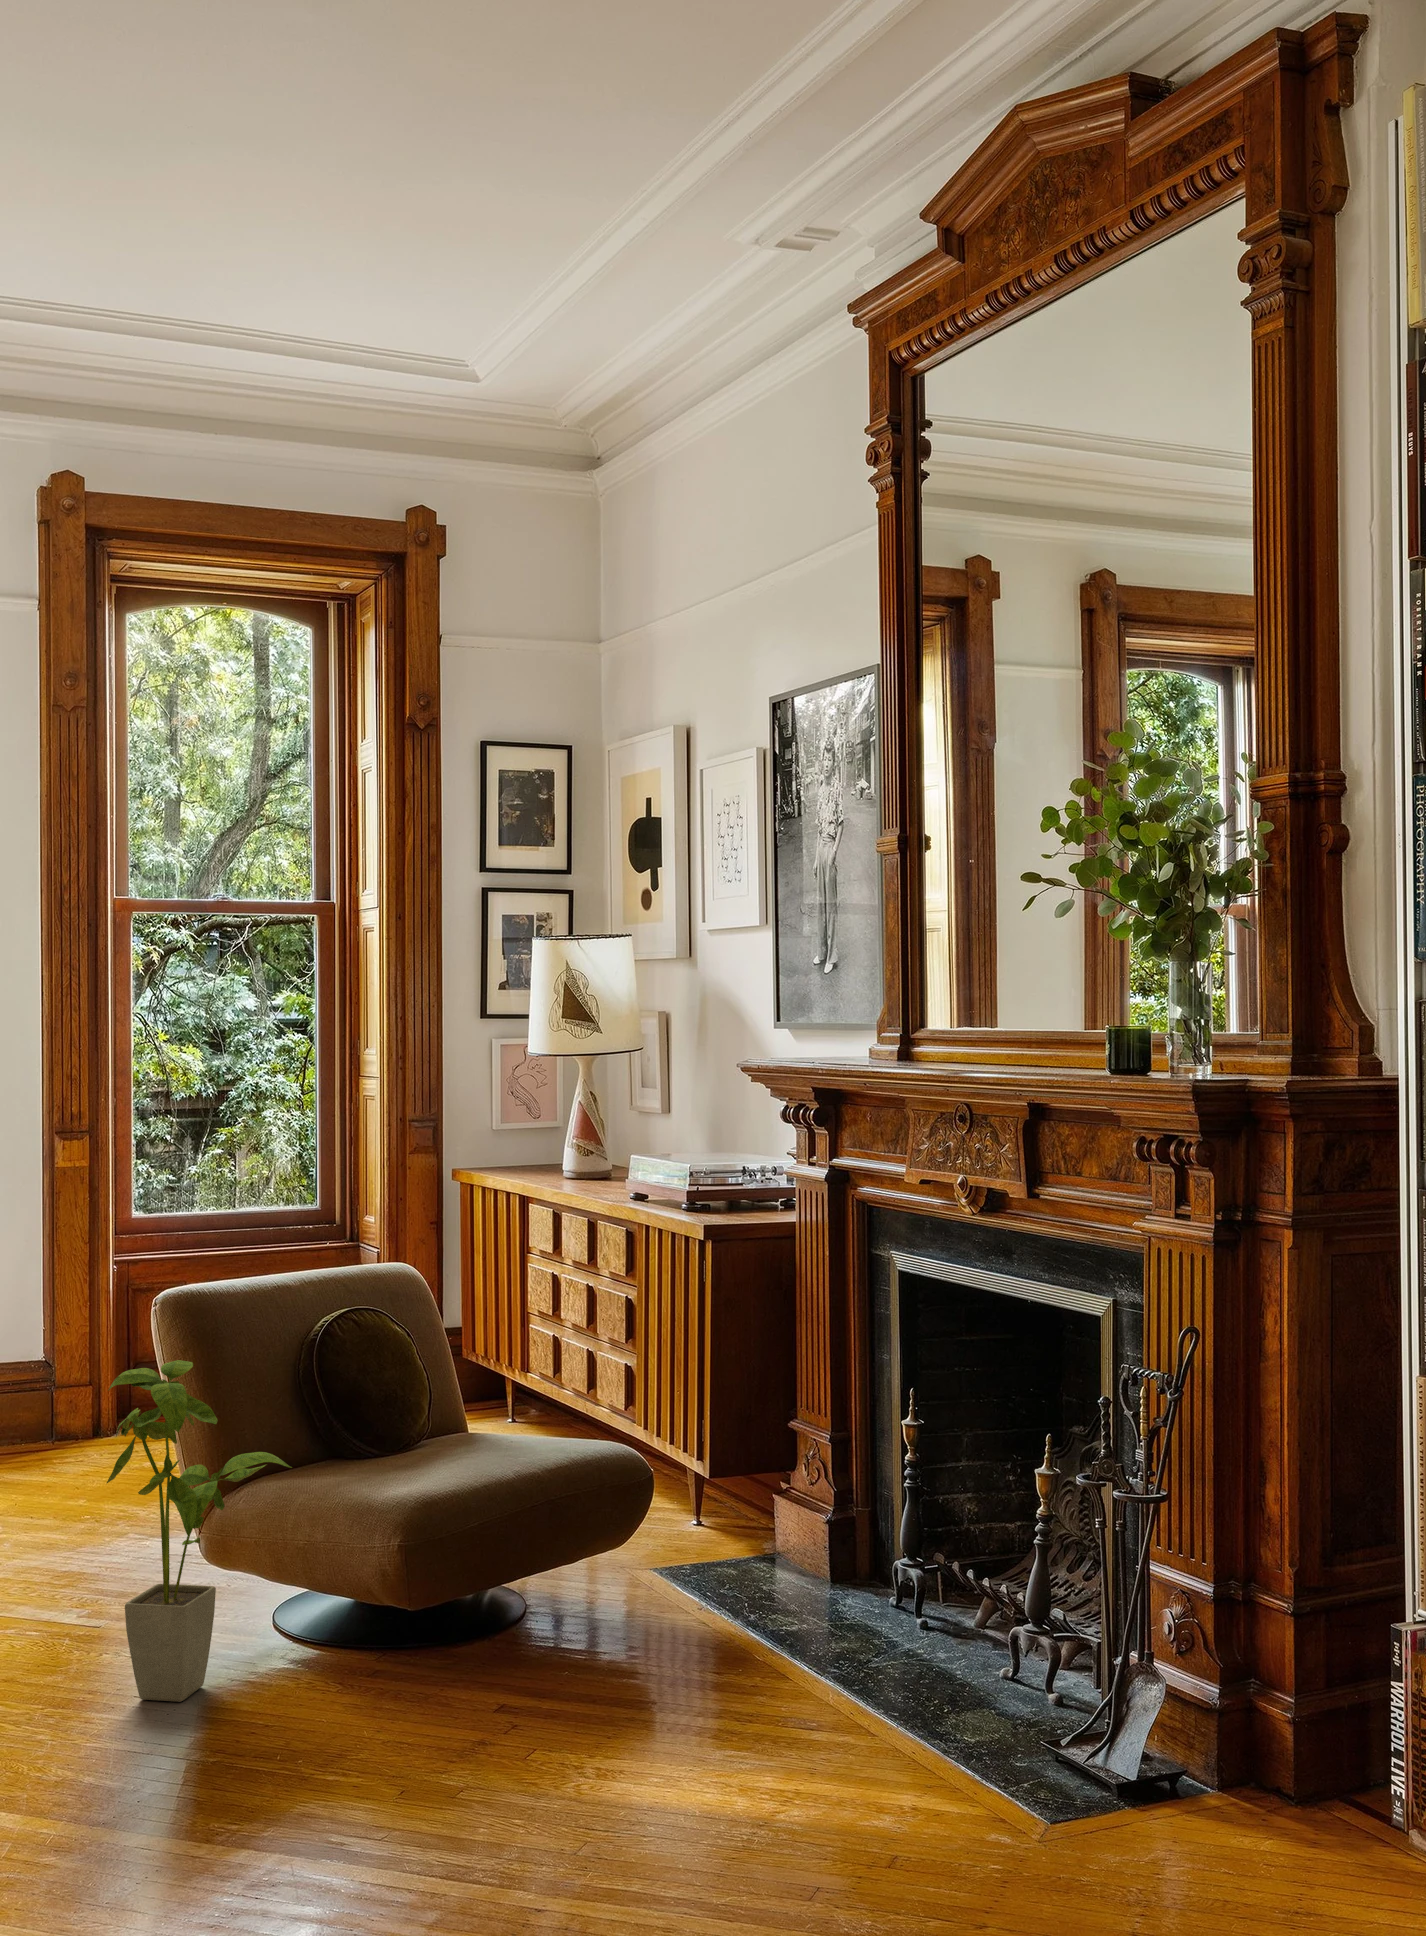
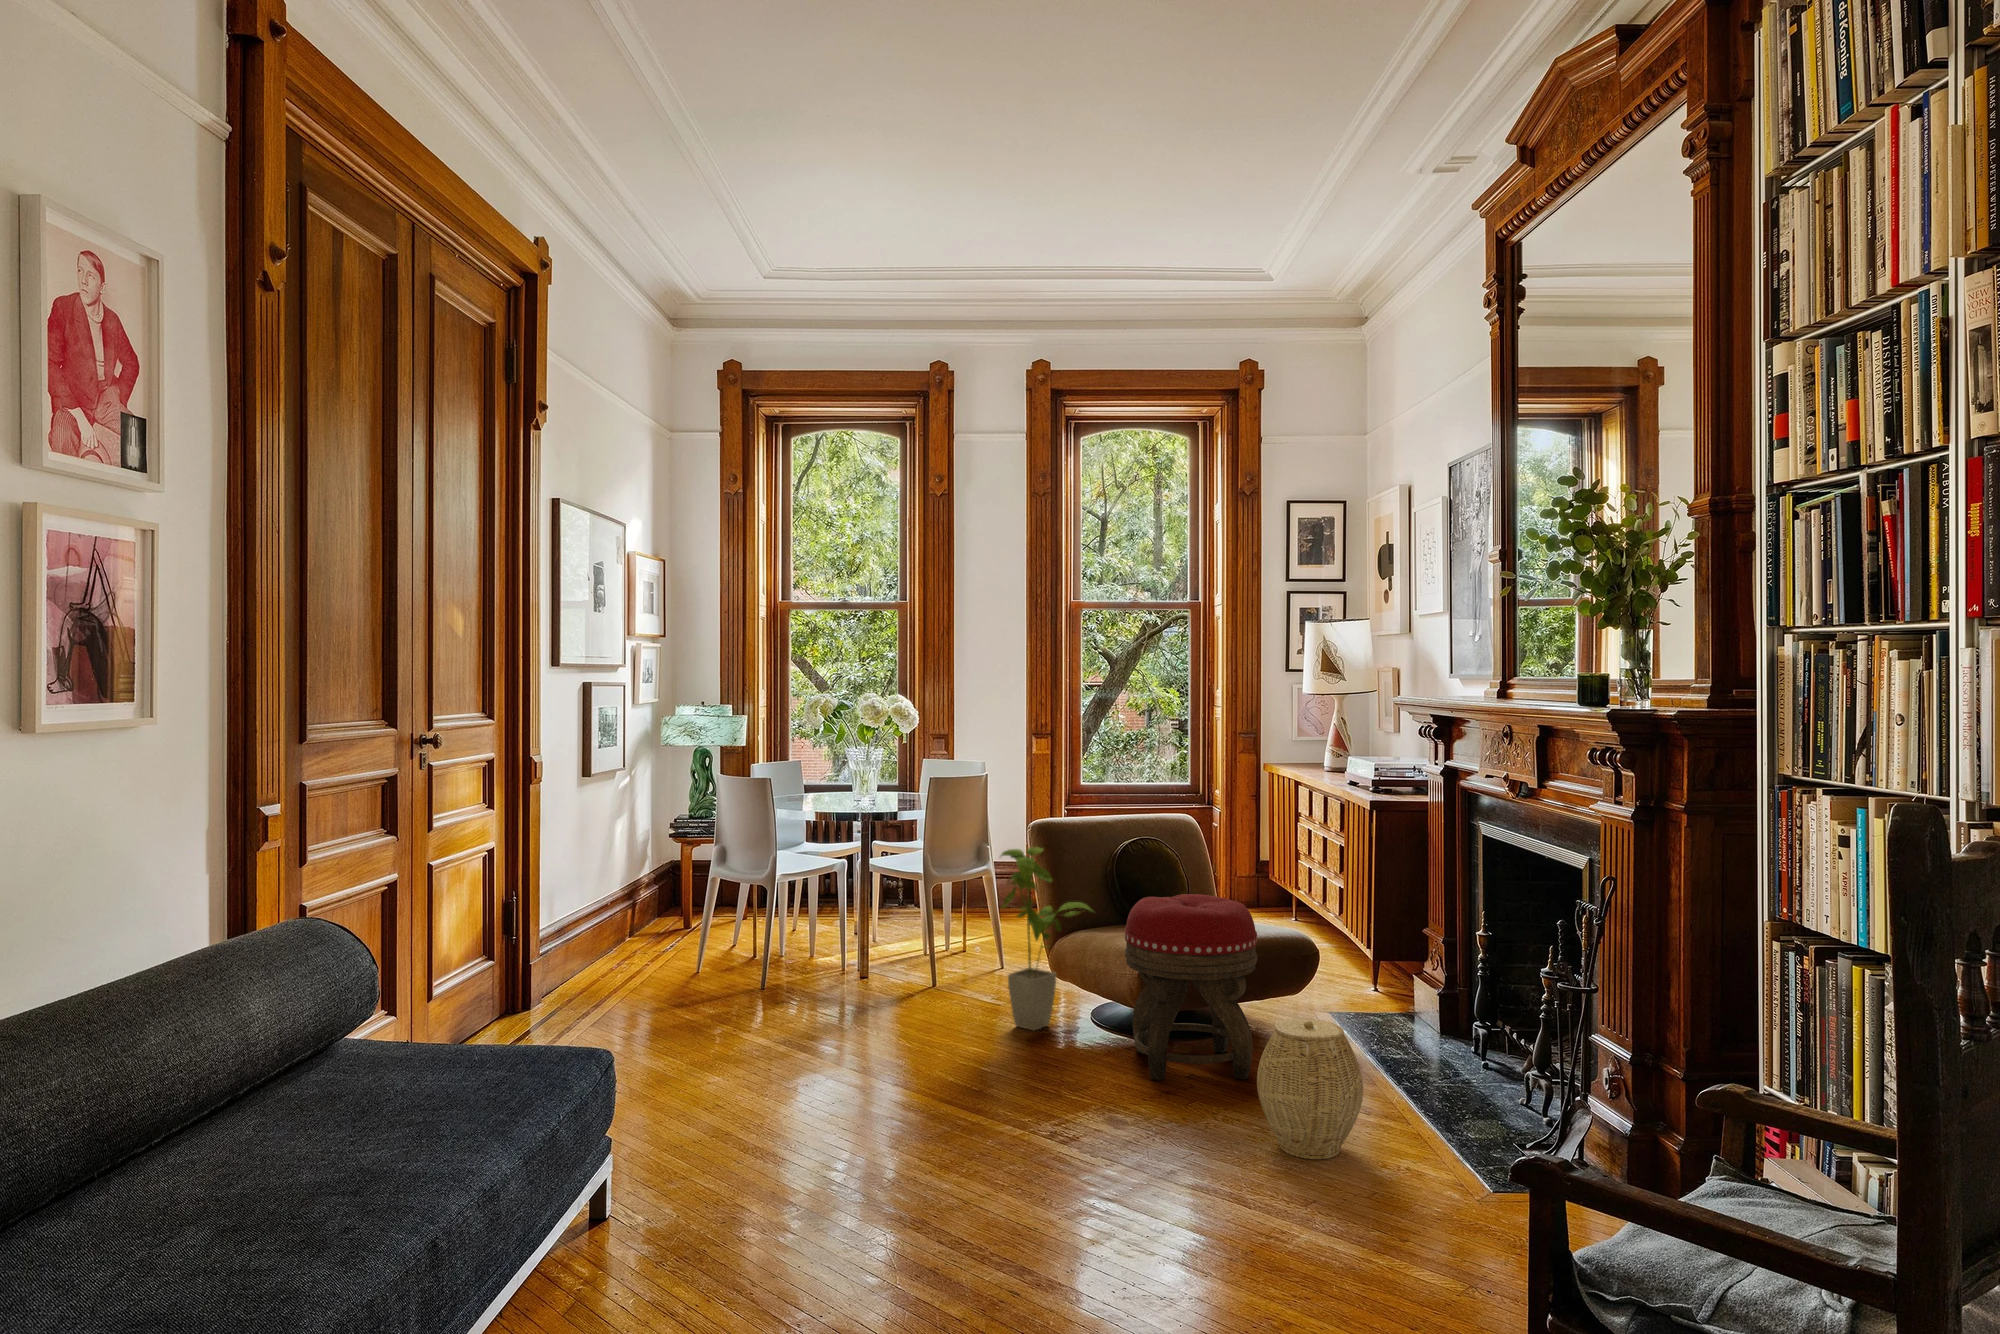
footstool: none [371,1415,602,1759] -> present [1125,894,1257,1081]
woven basket: none [674,1613,846,1855] -> present [1257,1019,1363,1159]

